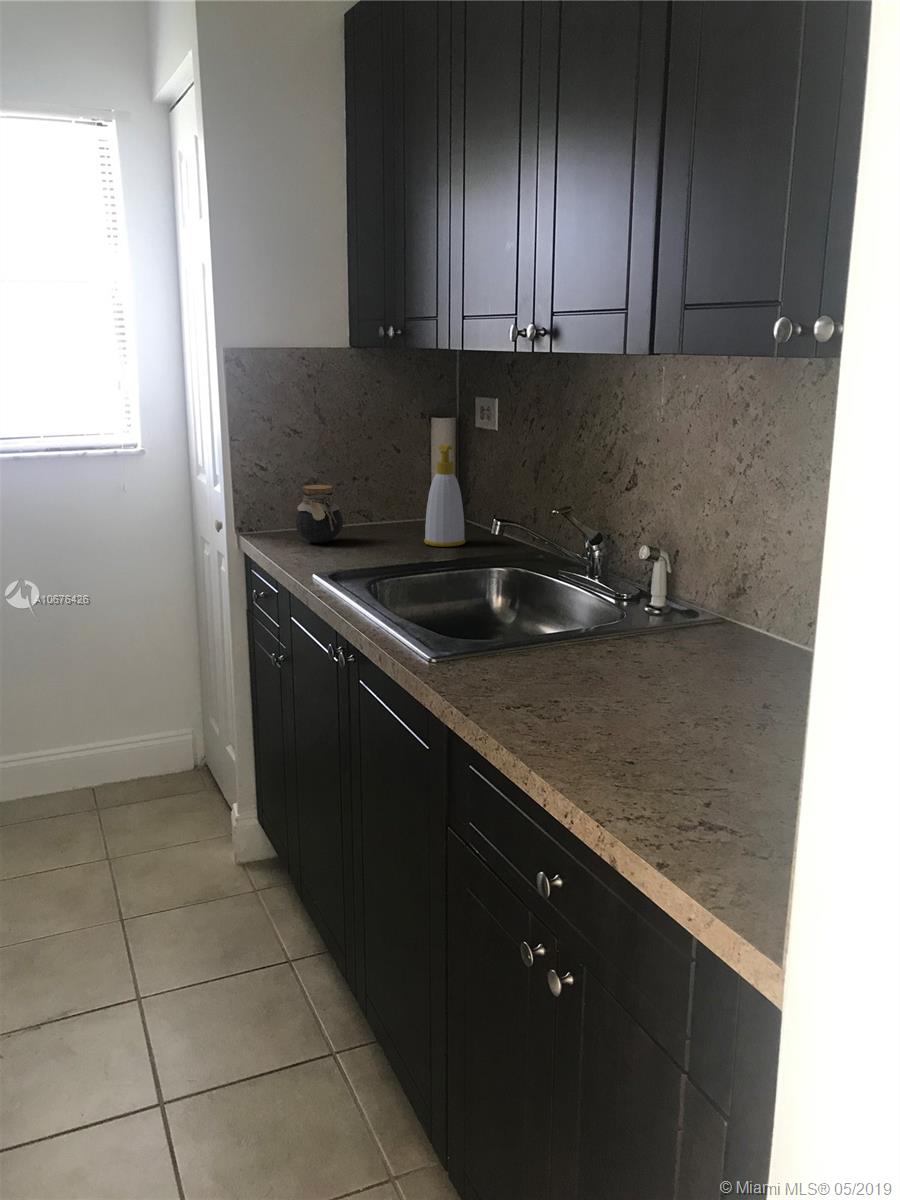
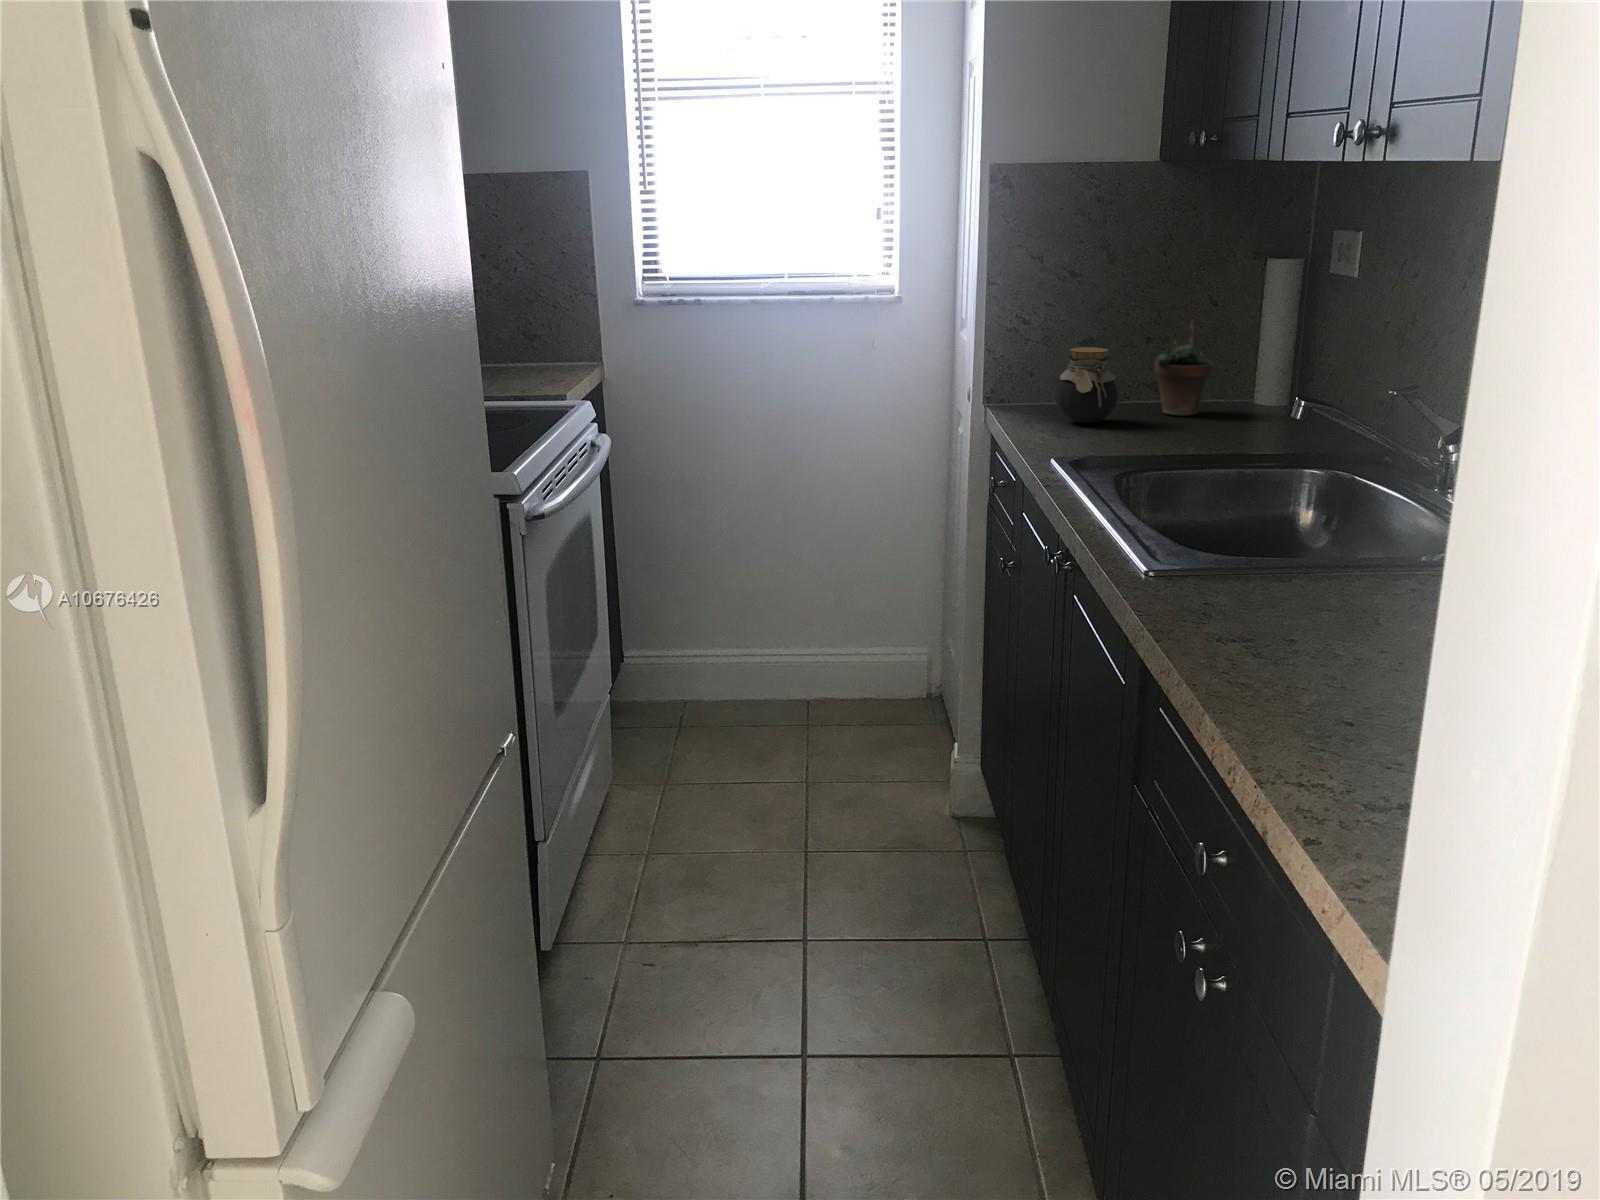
soap bottle: present [424,445,466,547] -> none [1224,298,1283,438]
succulent plant: none [363,461,406,532] -> present [1155,322,1214,416]

